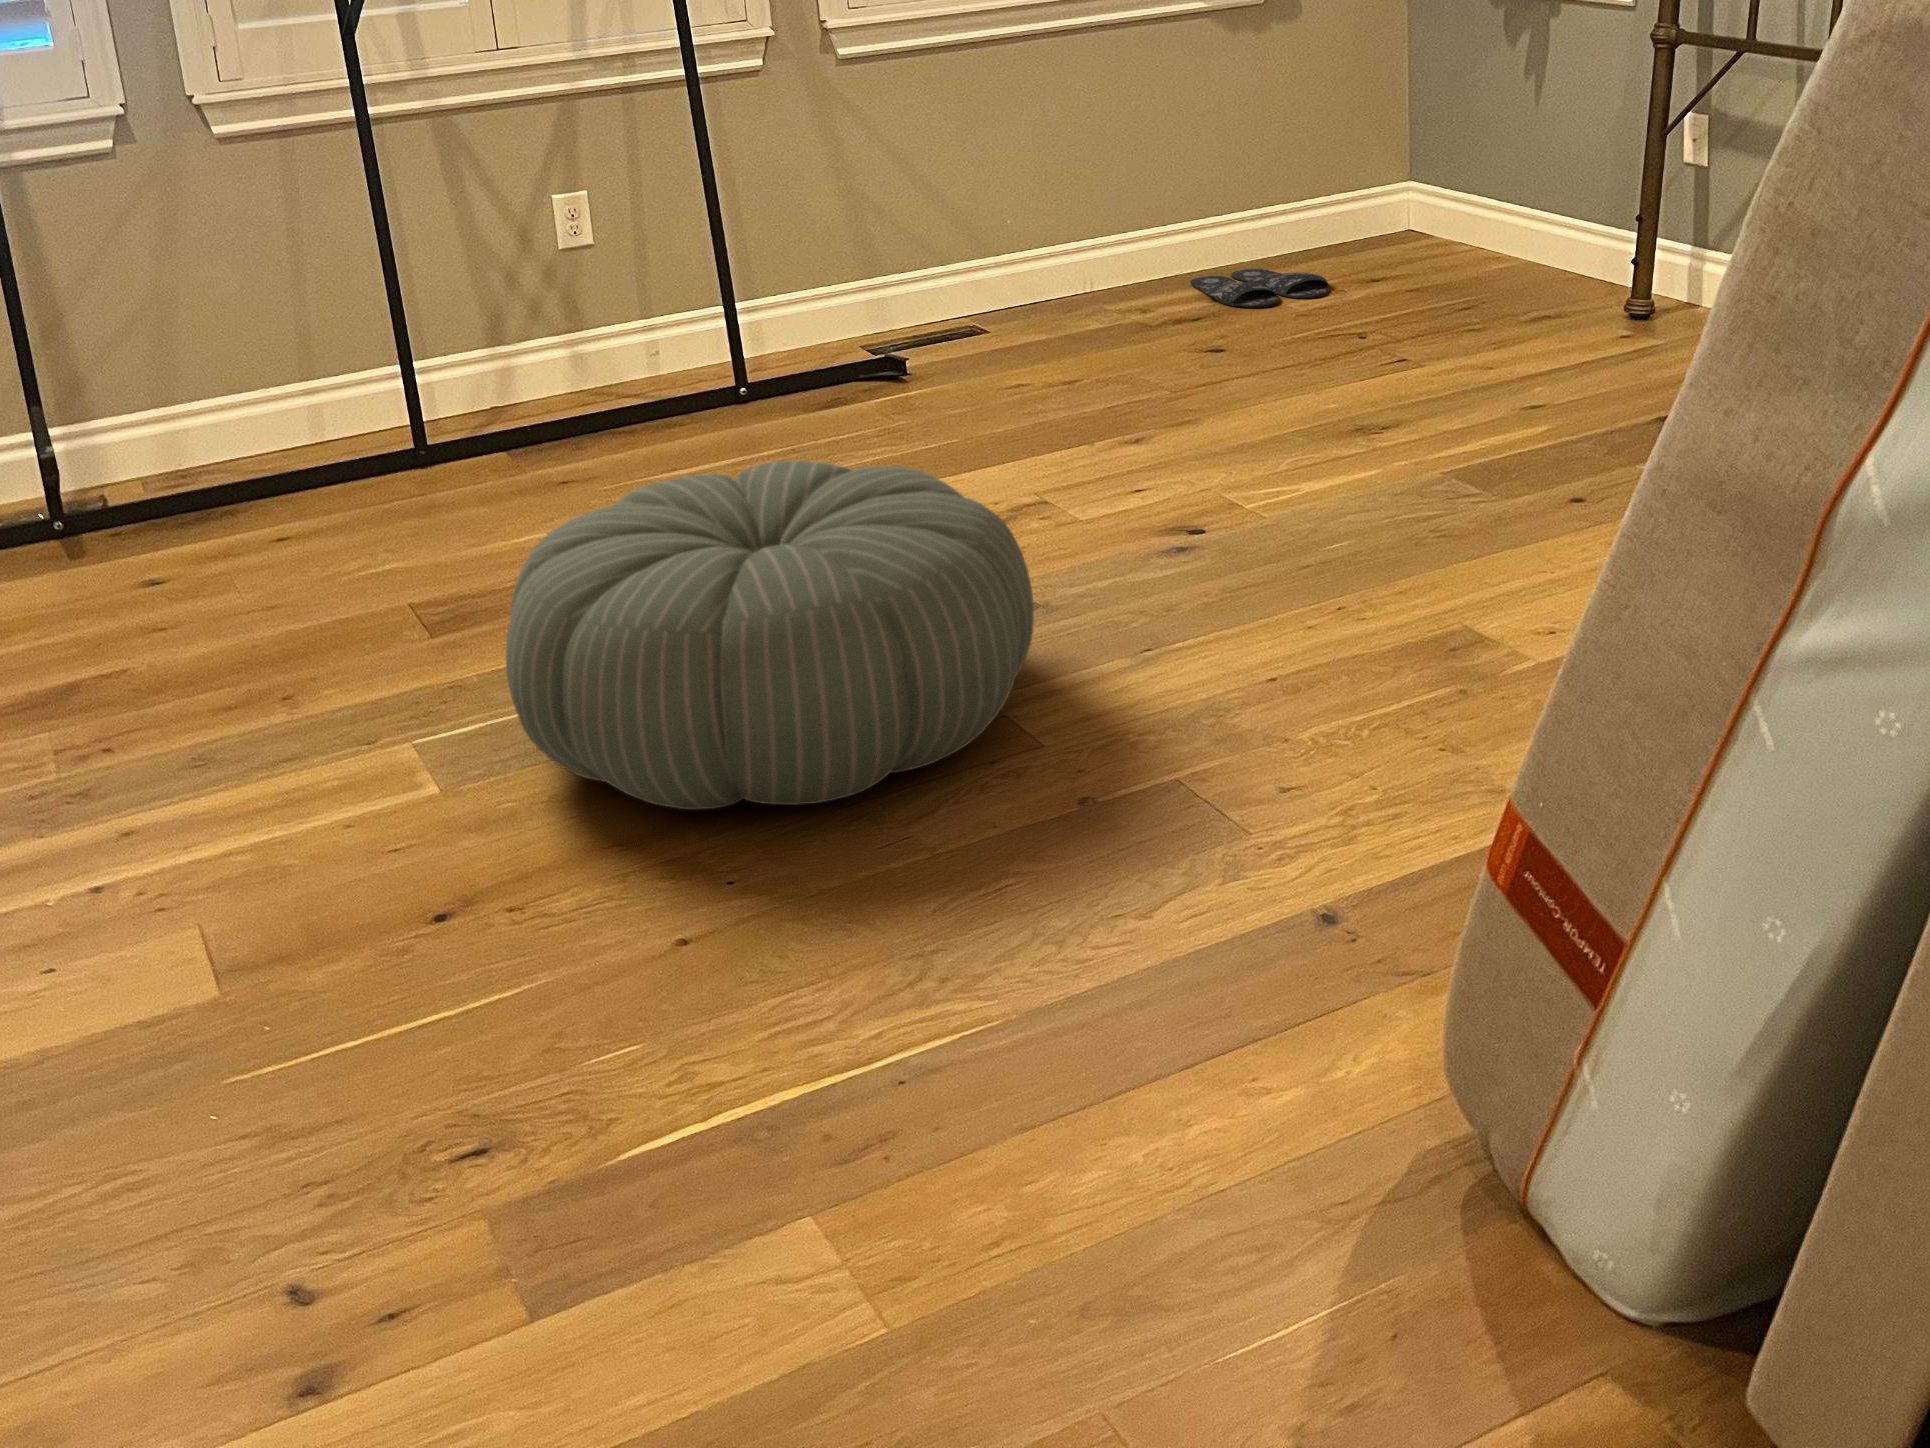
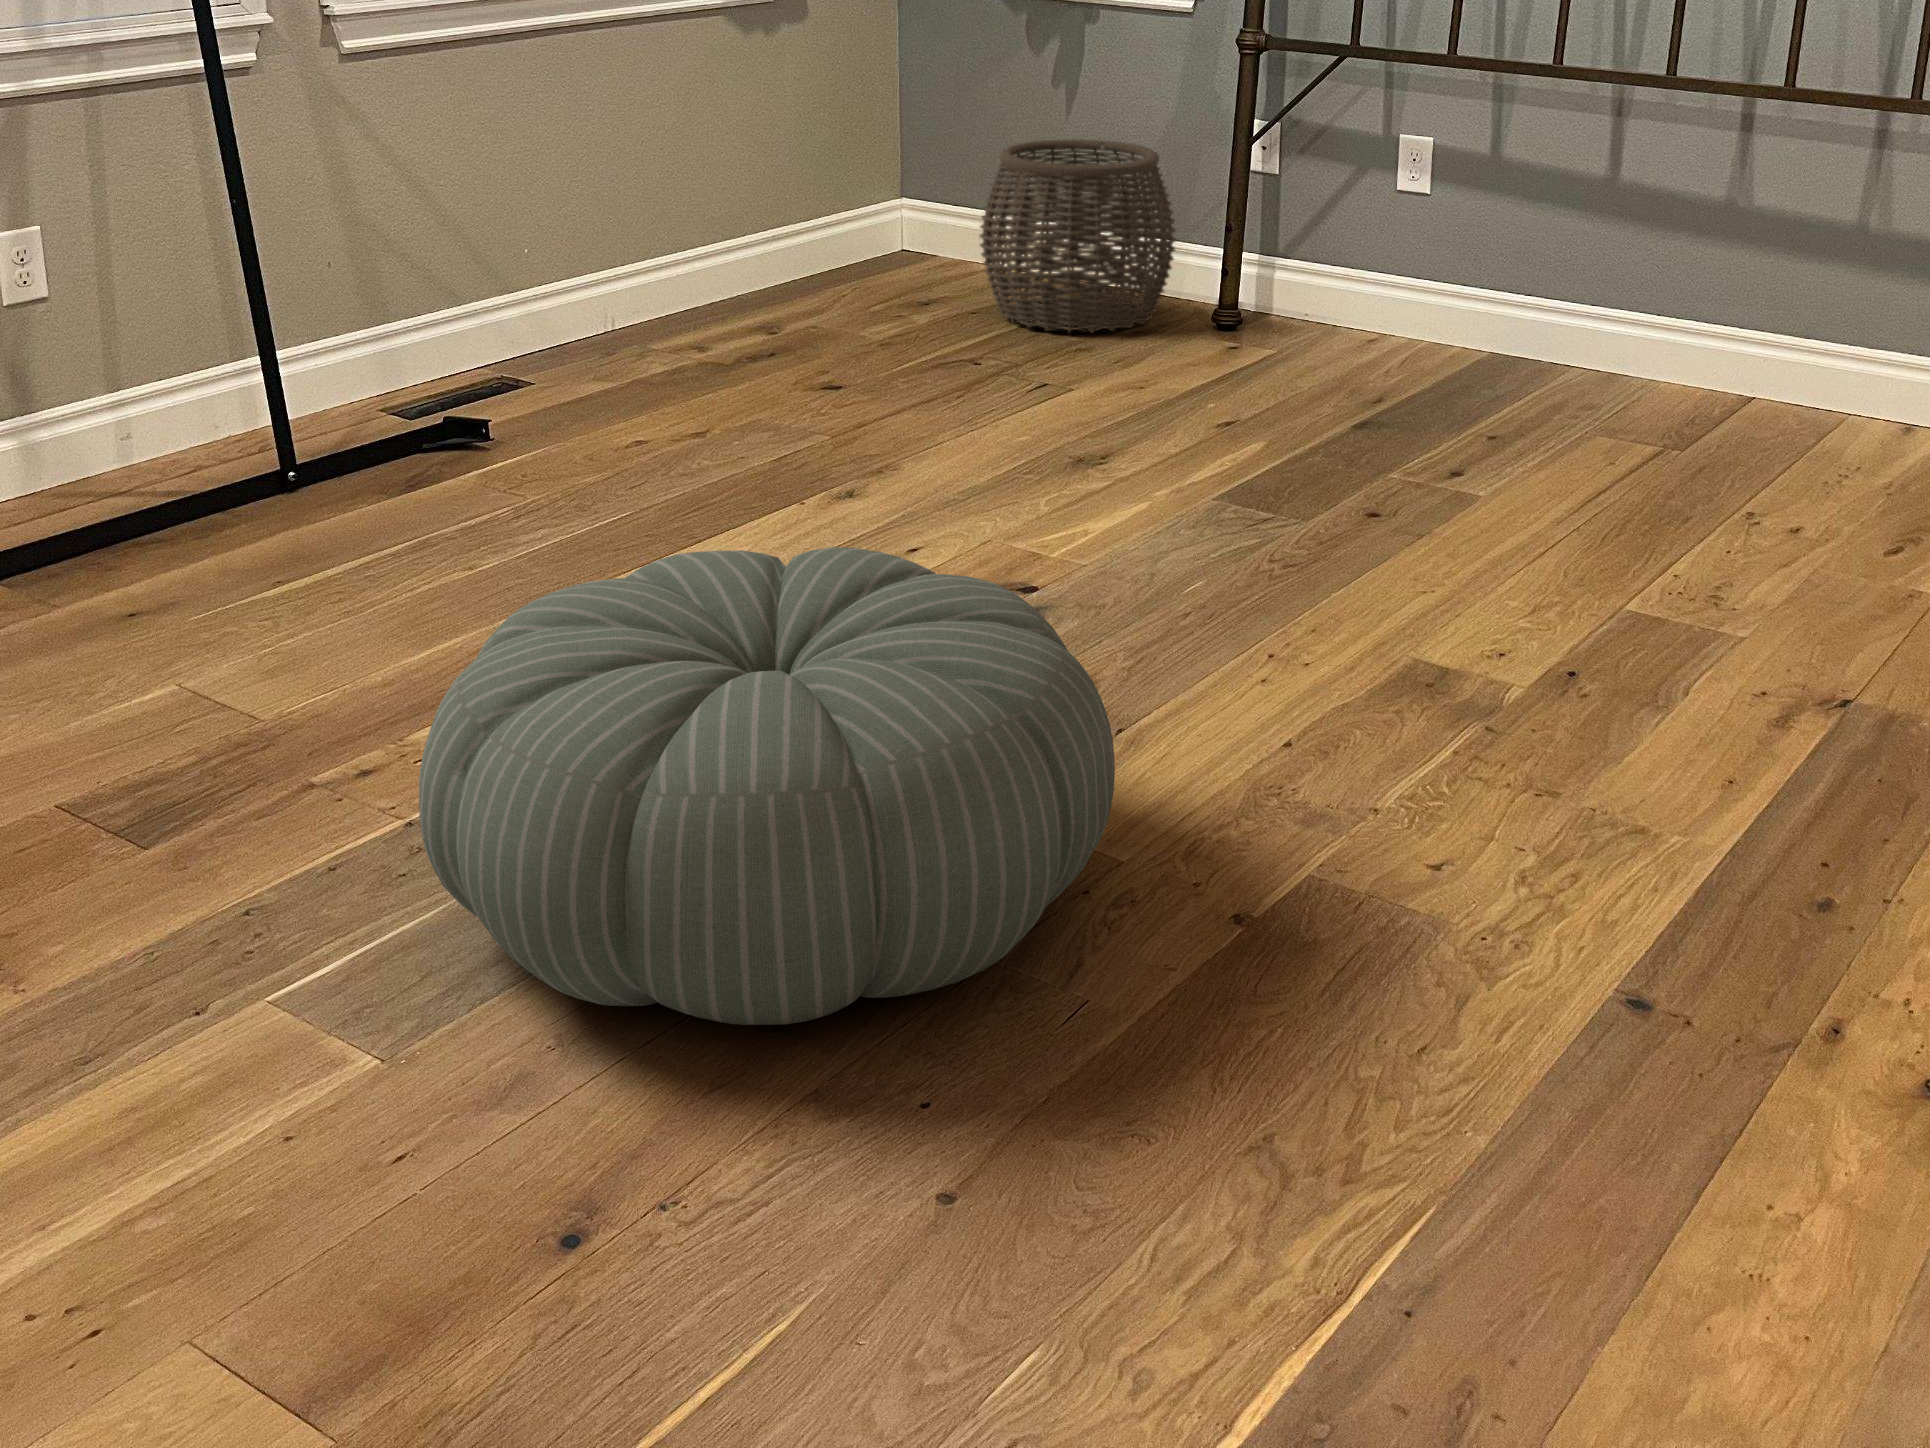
woven basket: none [1416,131,1607,315] -> present [980,139,1176,333]
slippers: present [1190,269,1329,307] -> none [711,296,877,338]

